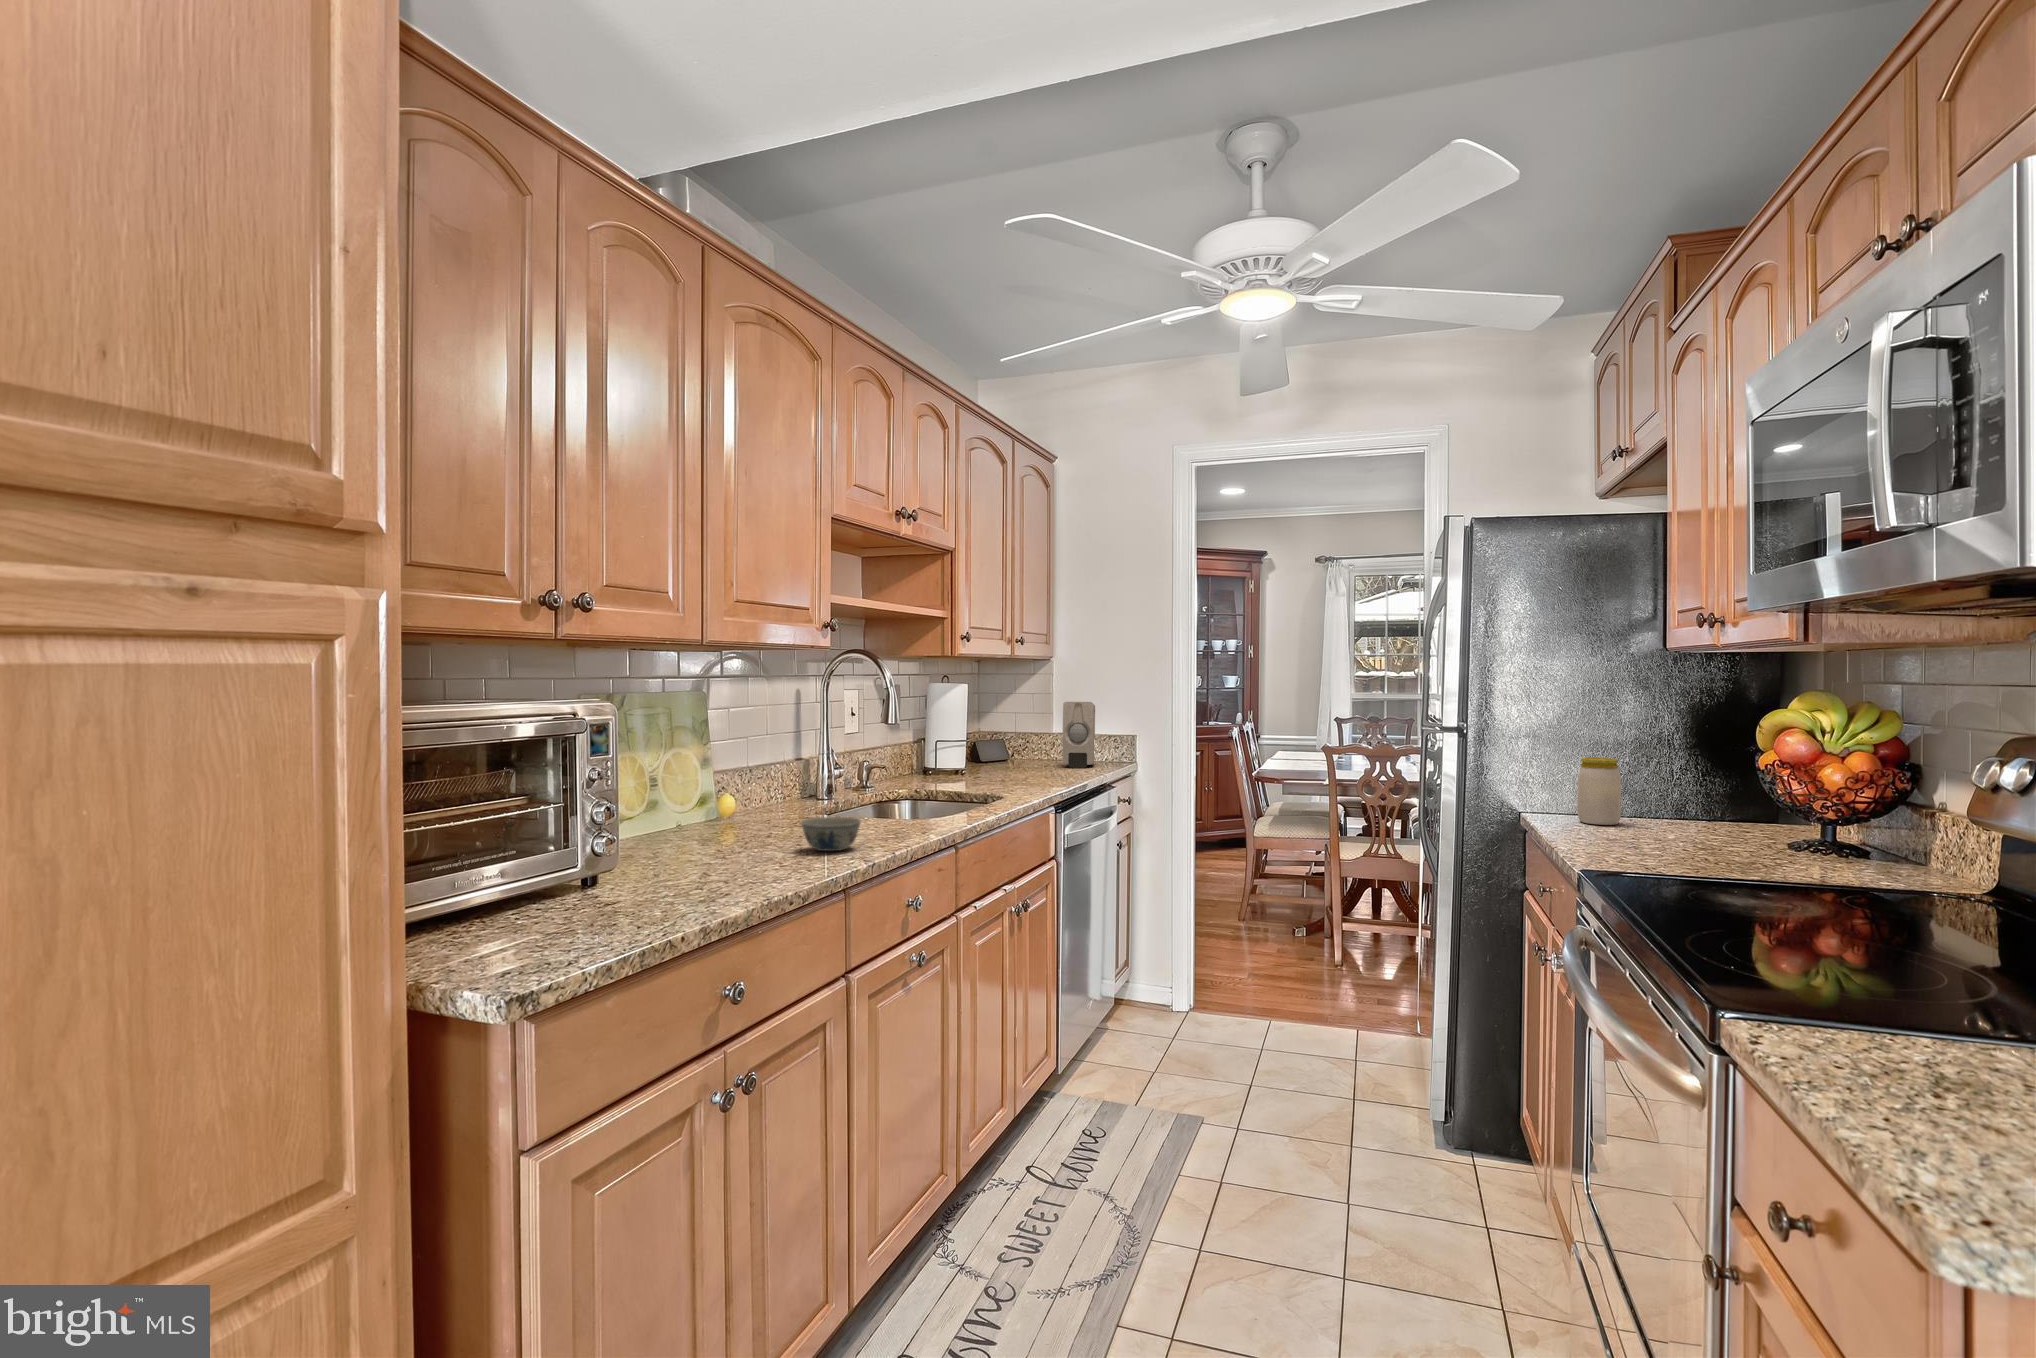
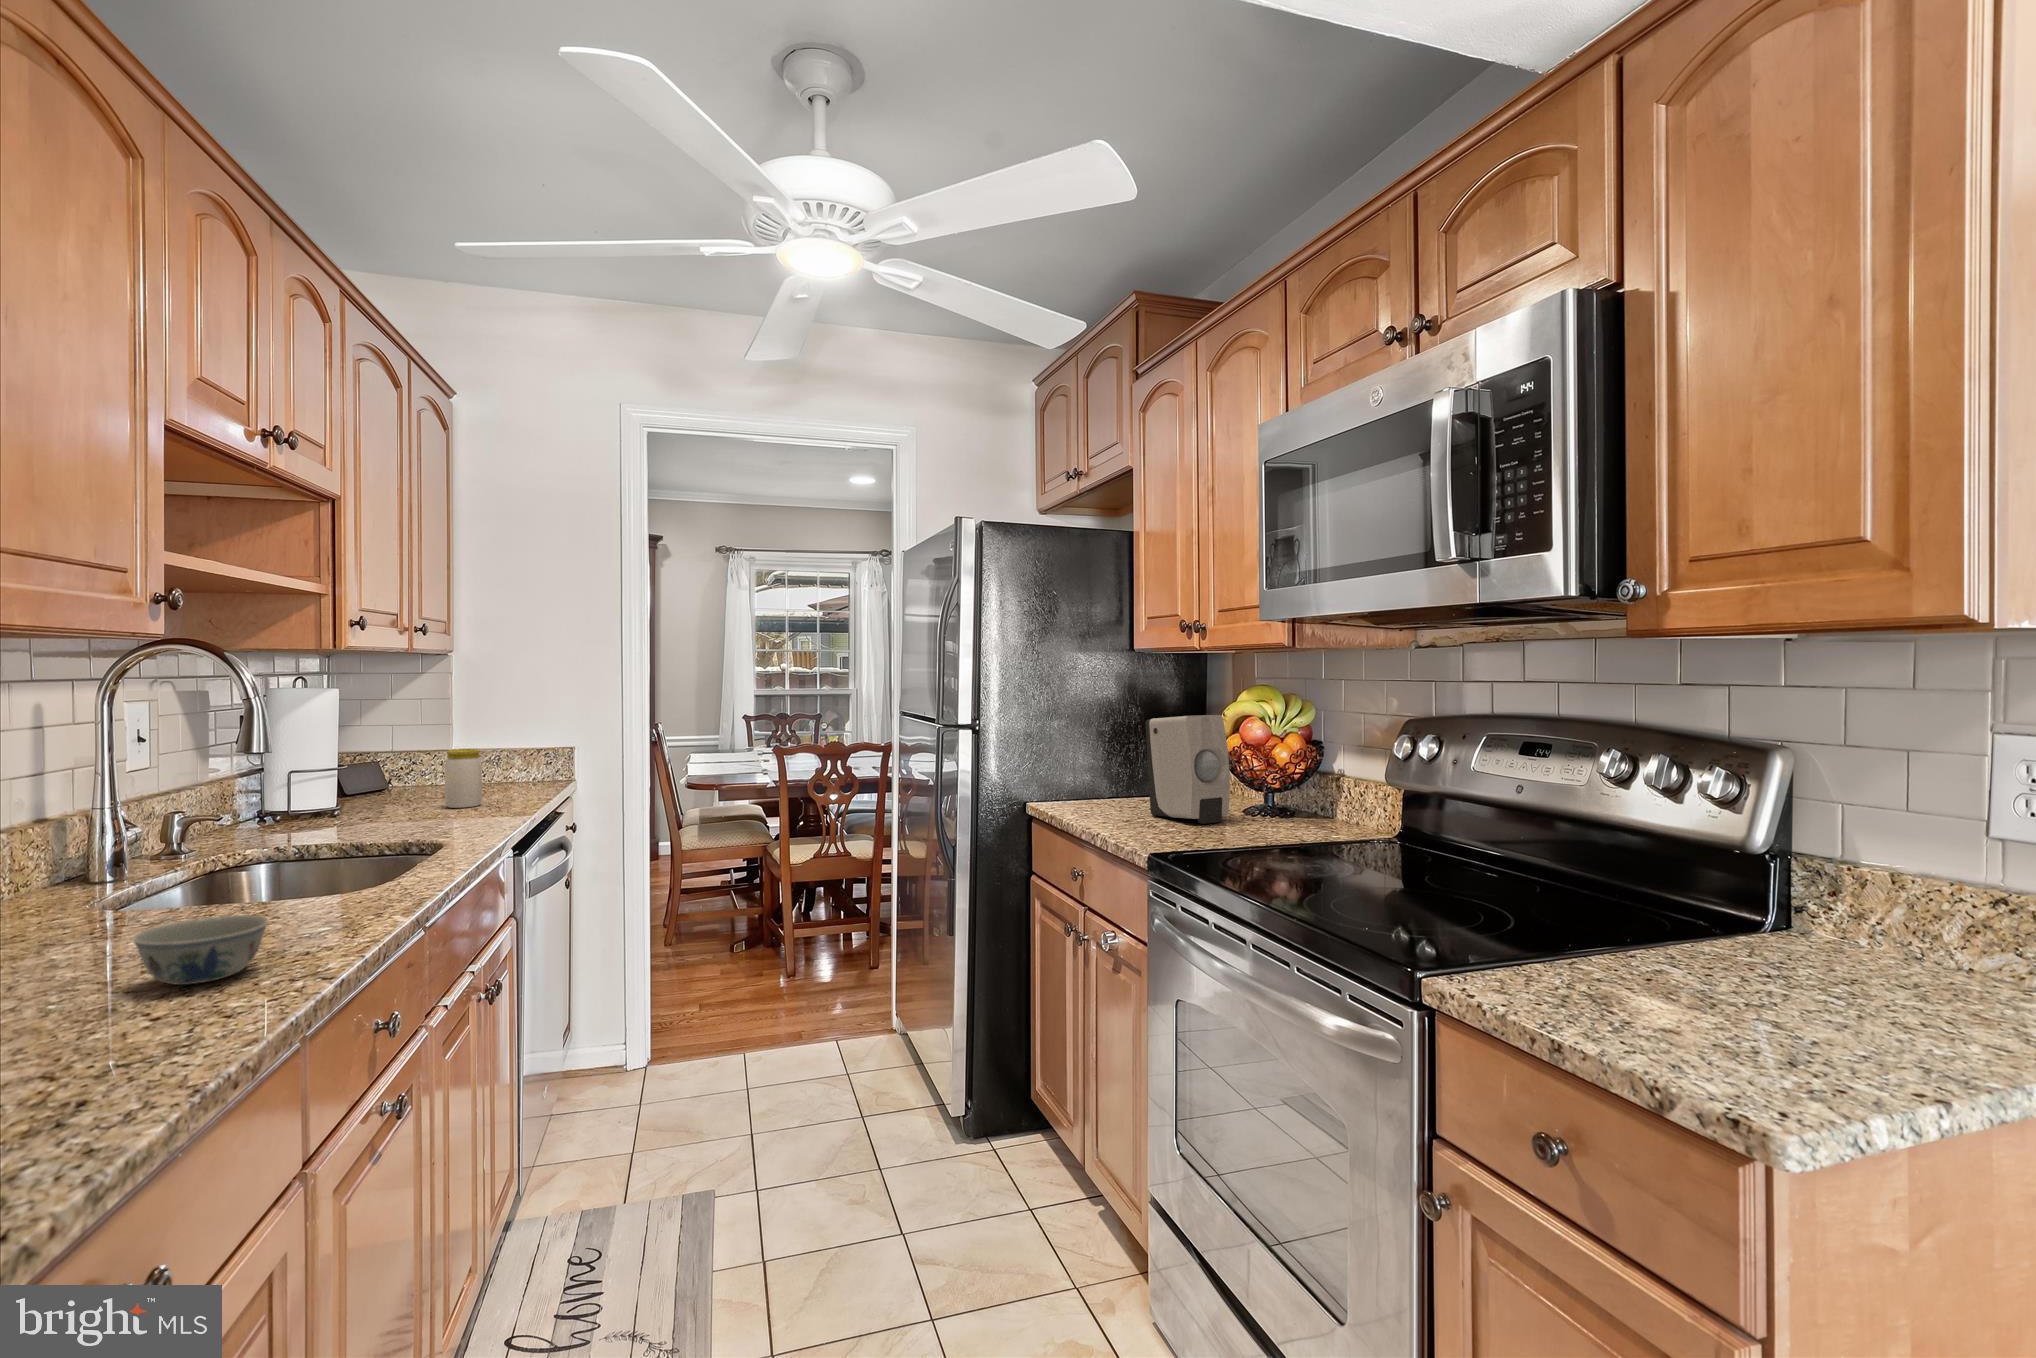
soap dispenser: present [1062,702,1095,768] -> present [1146,715,1230,824]
jar: present [1578,757,1621,825] -> present [445,749,482,808]

